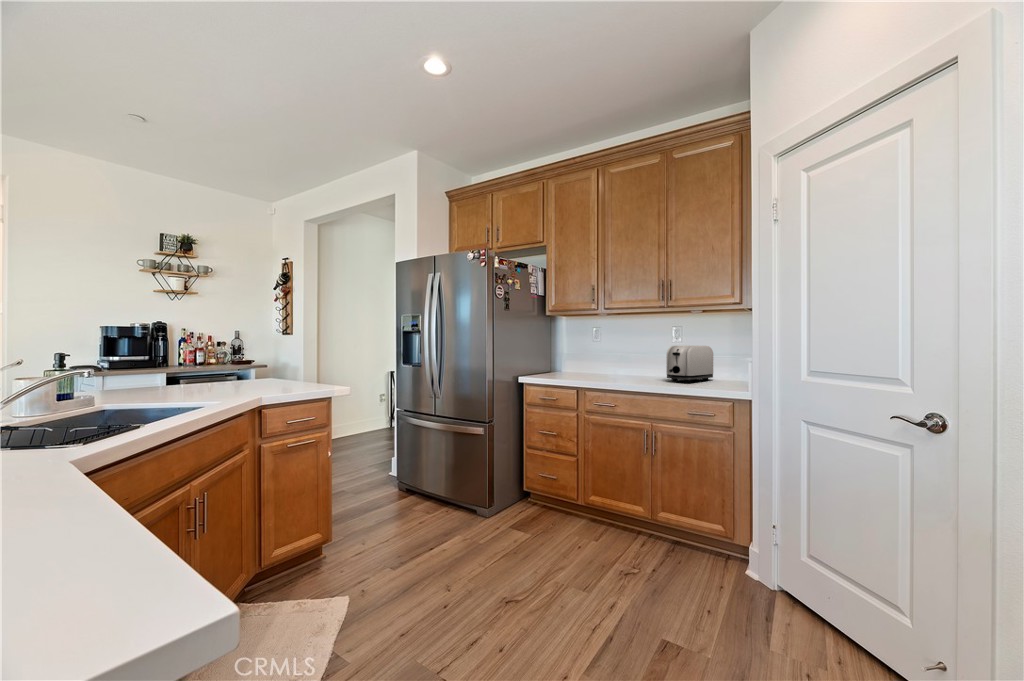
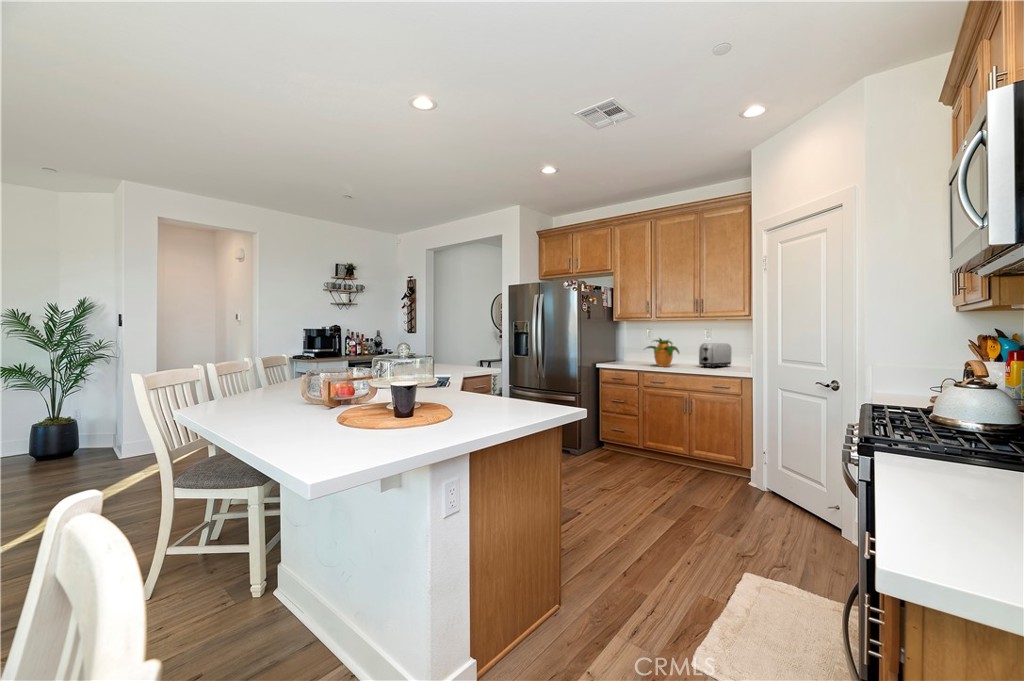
potted plant: none [585,337,639,381] -> present [646,338,679,367]

